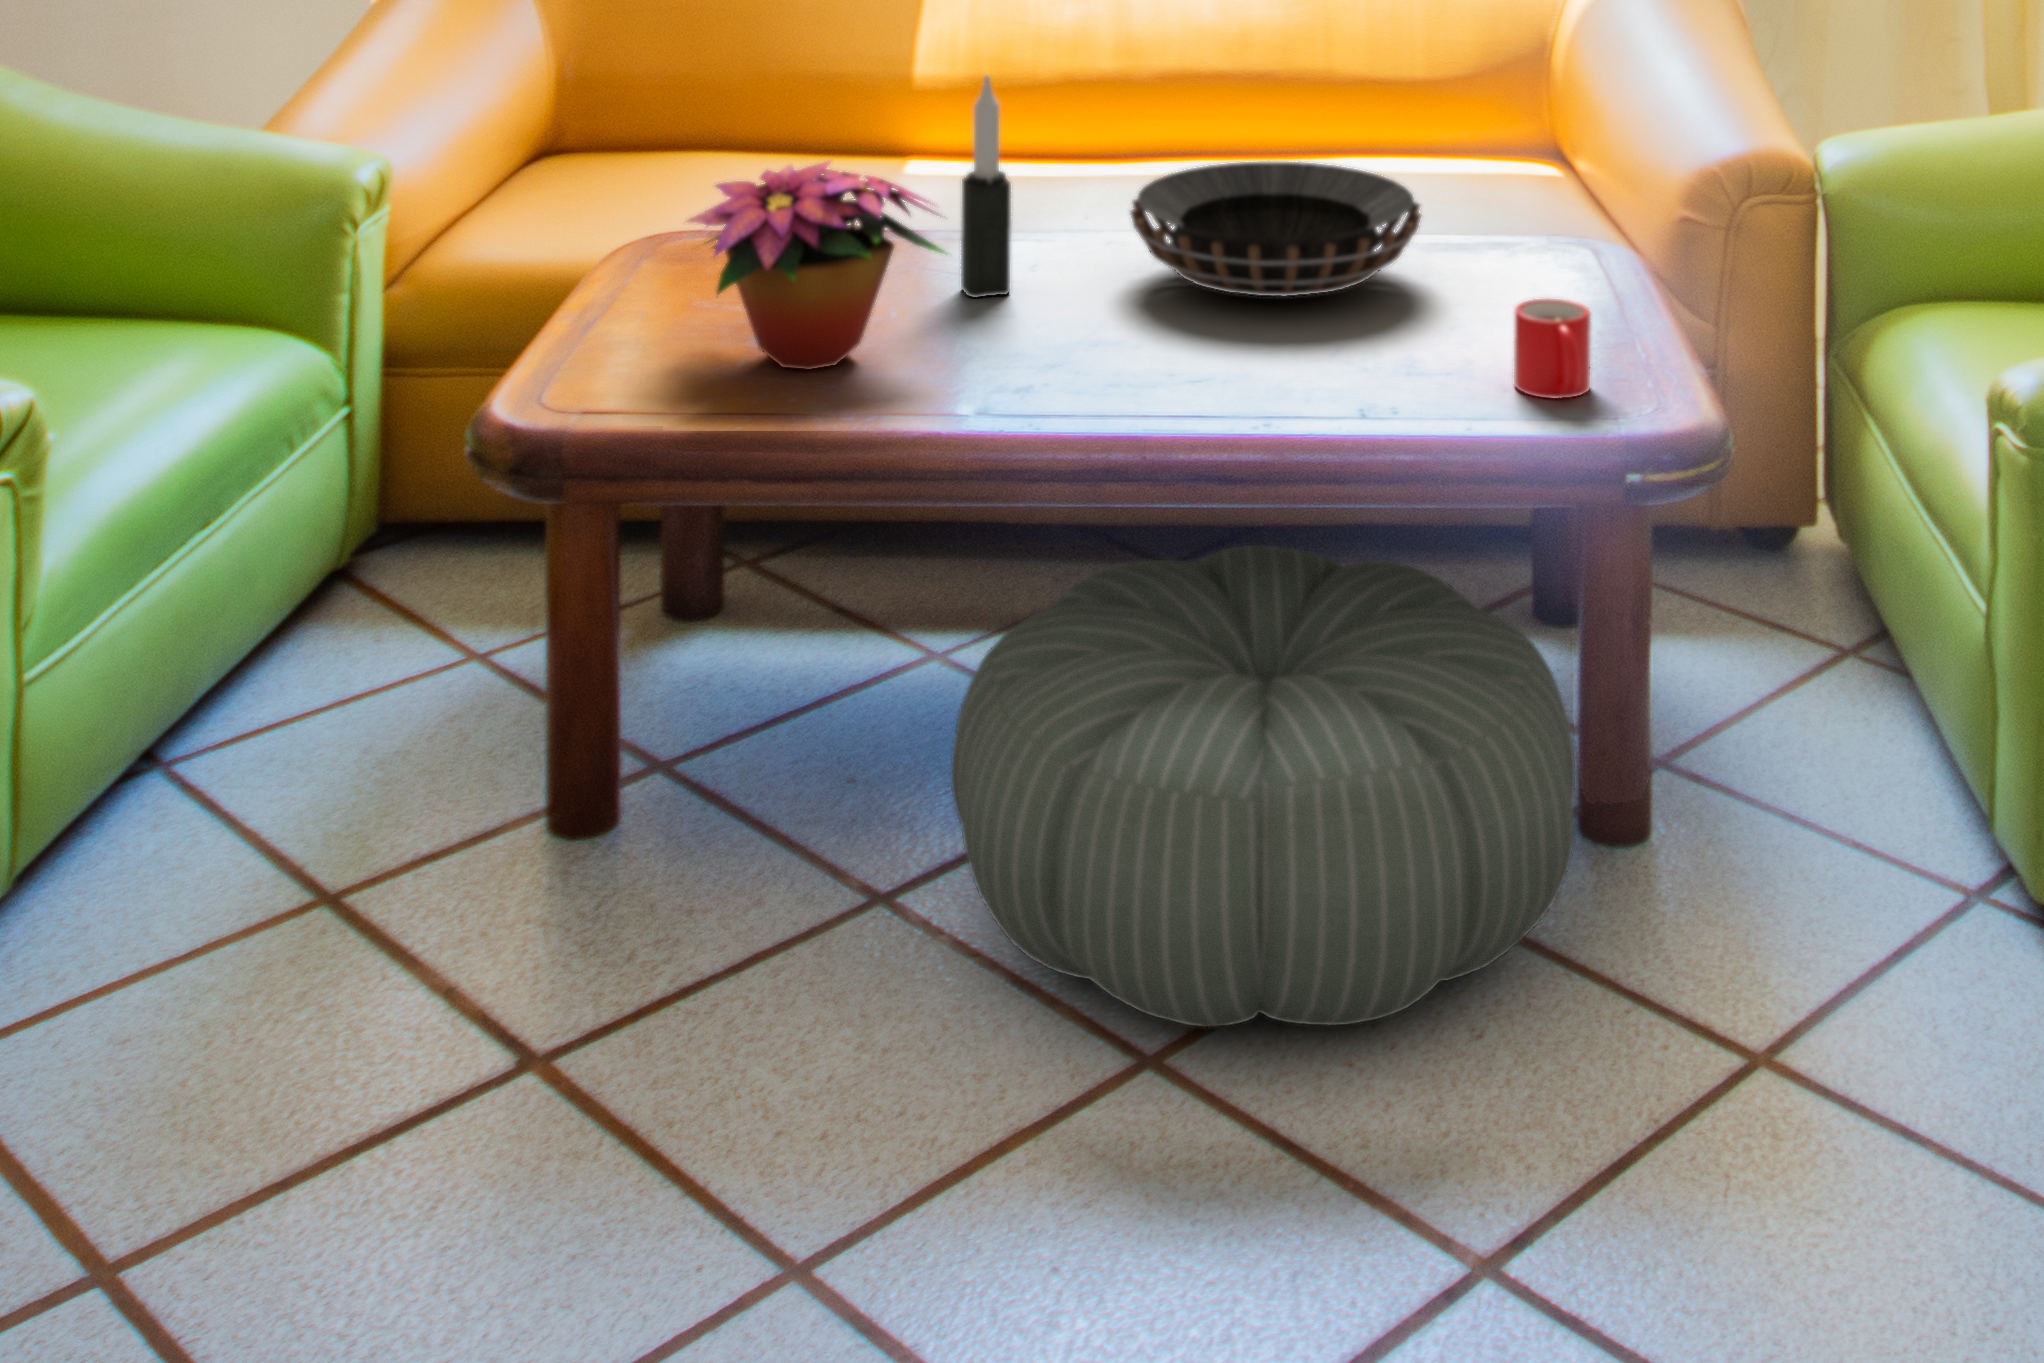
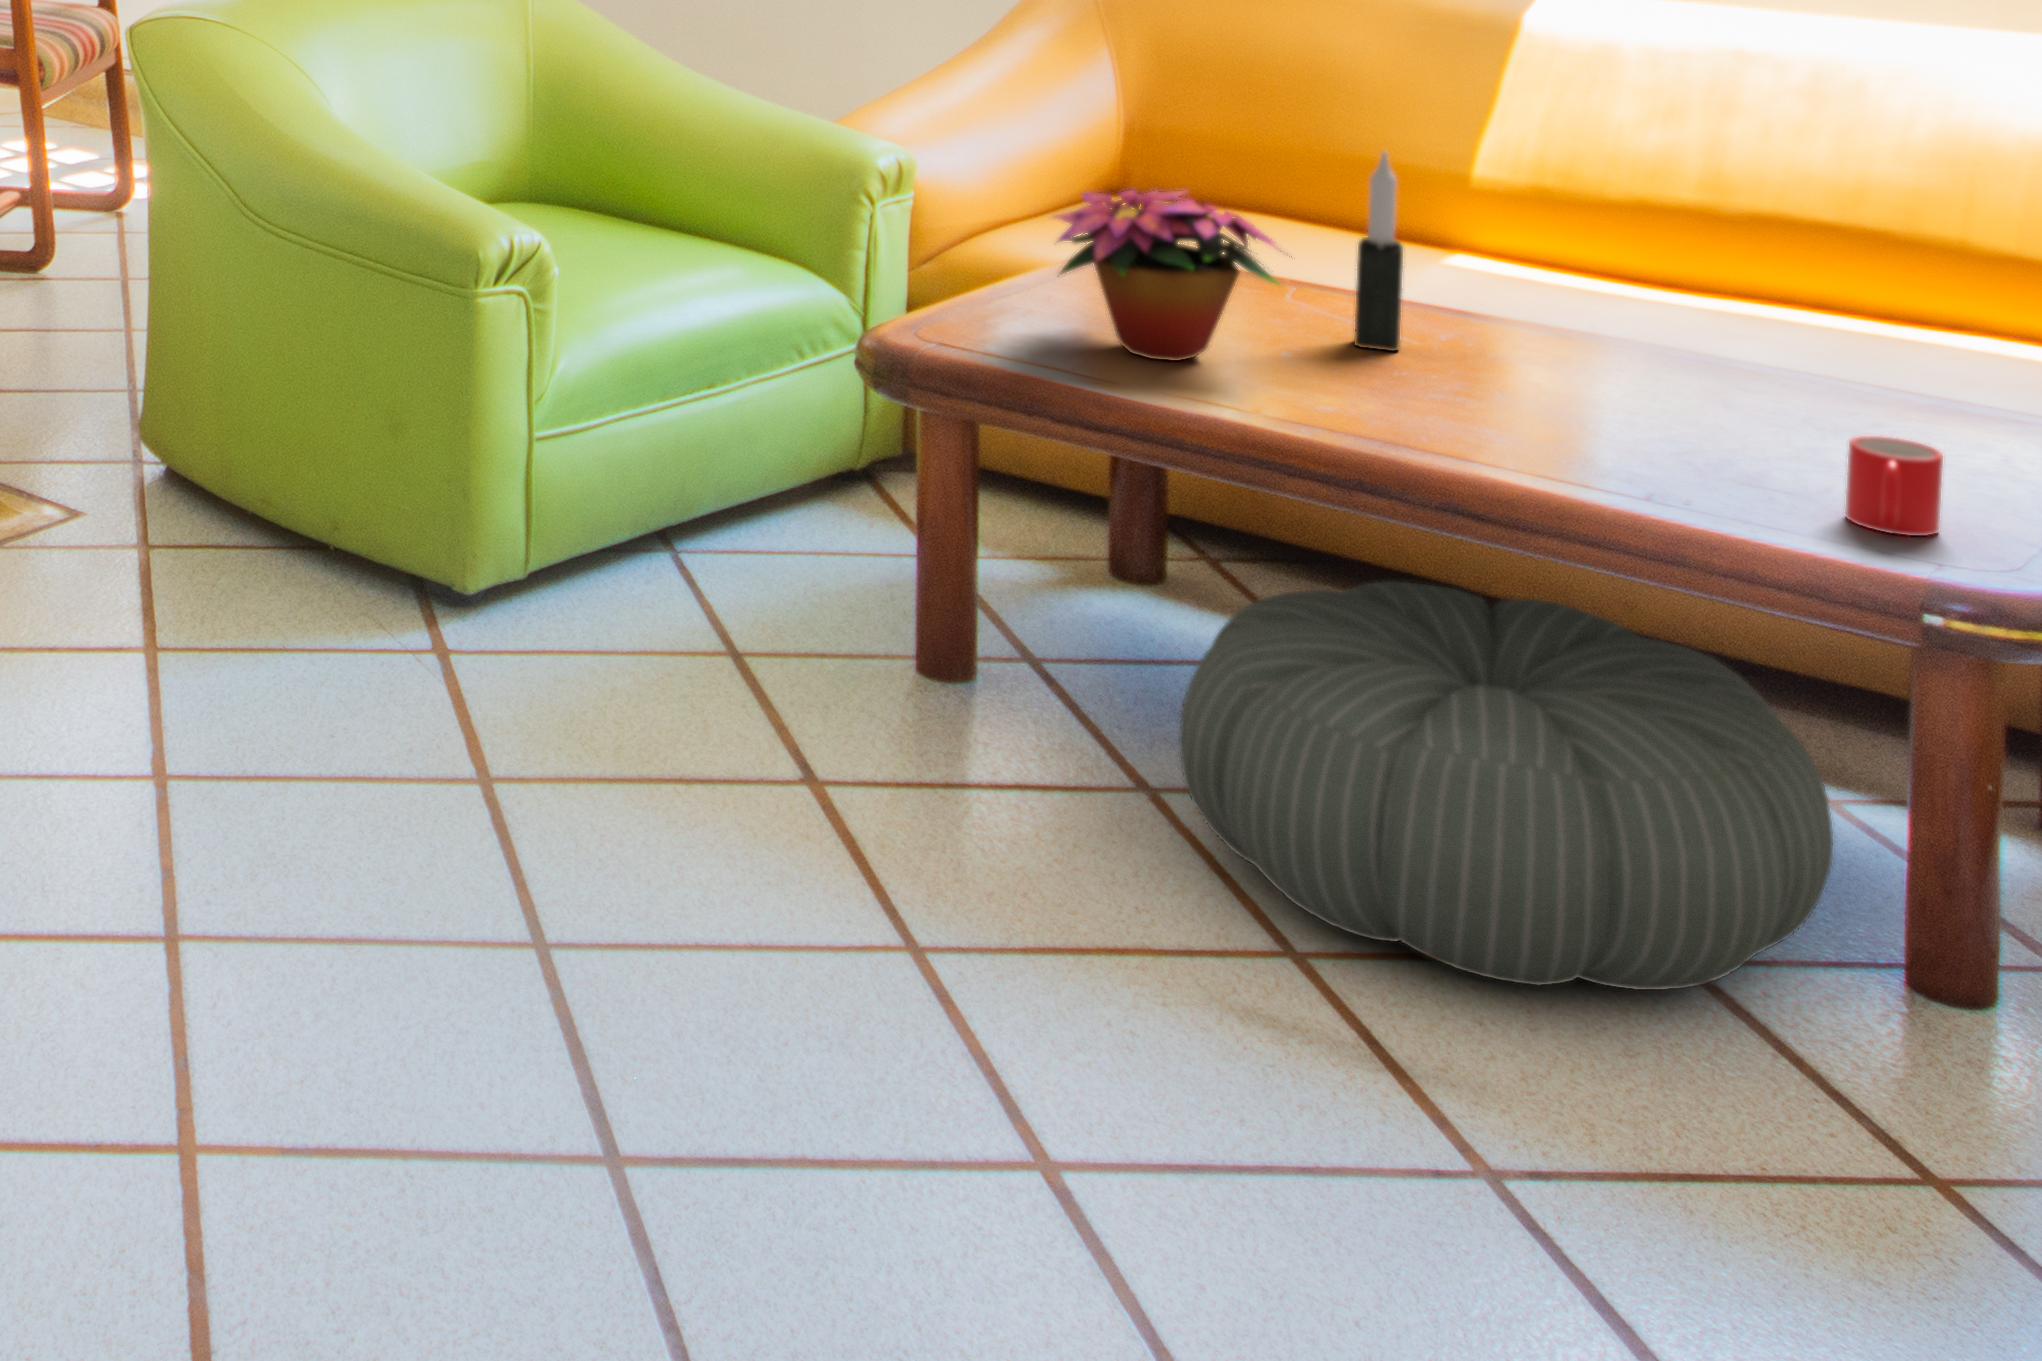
decorative bowl: present [1130,162,1421,296] -> none [1526,280,1867,410]

